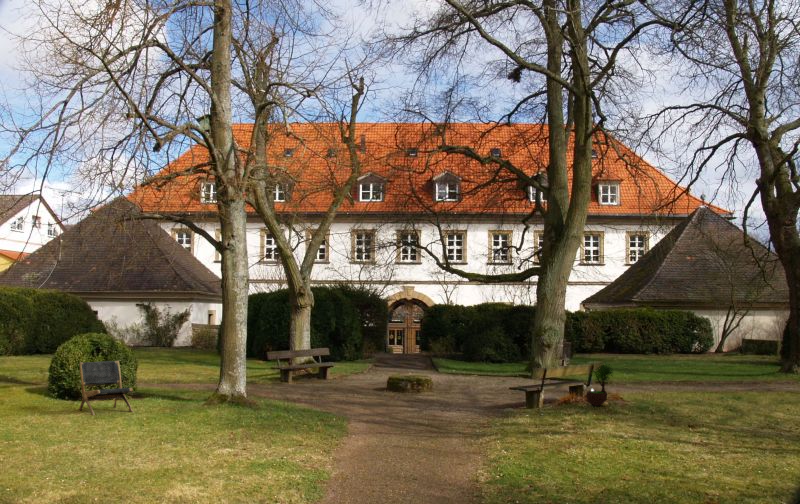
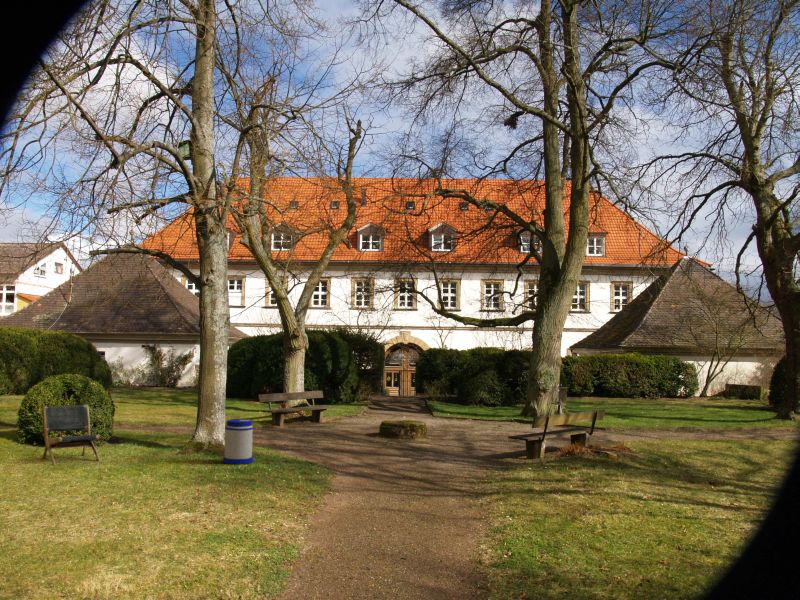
potted tree: present [586,364,613,406] -> none [590,408,620,456]
trash can: none [245,373,273,414] -> present [223,419,253,464]

